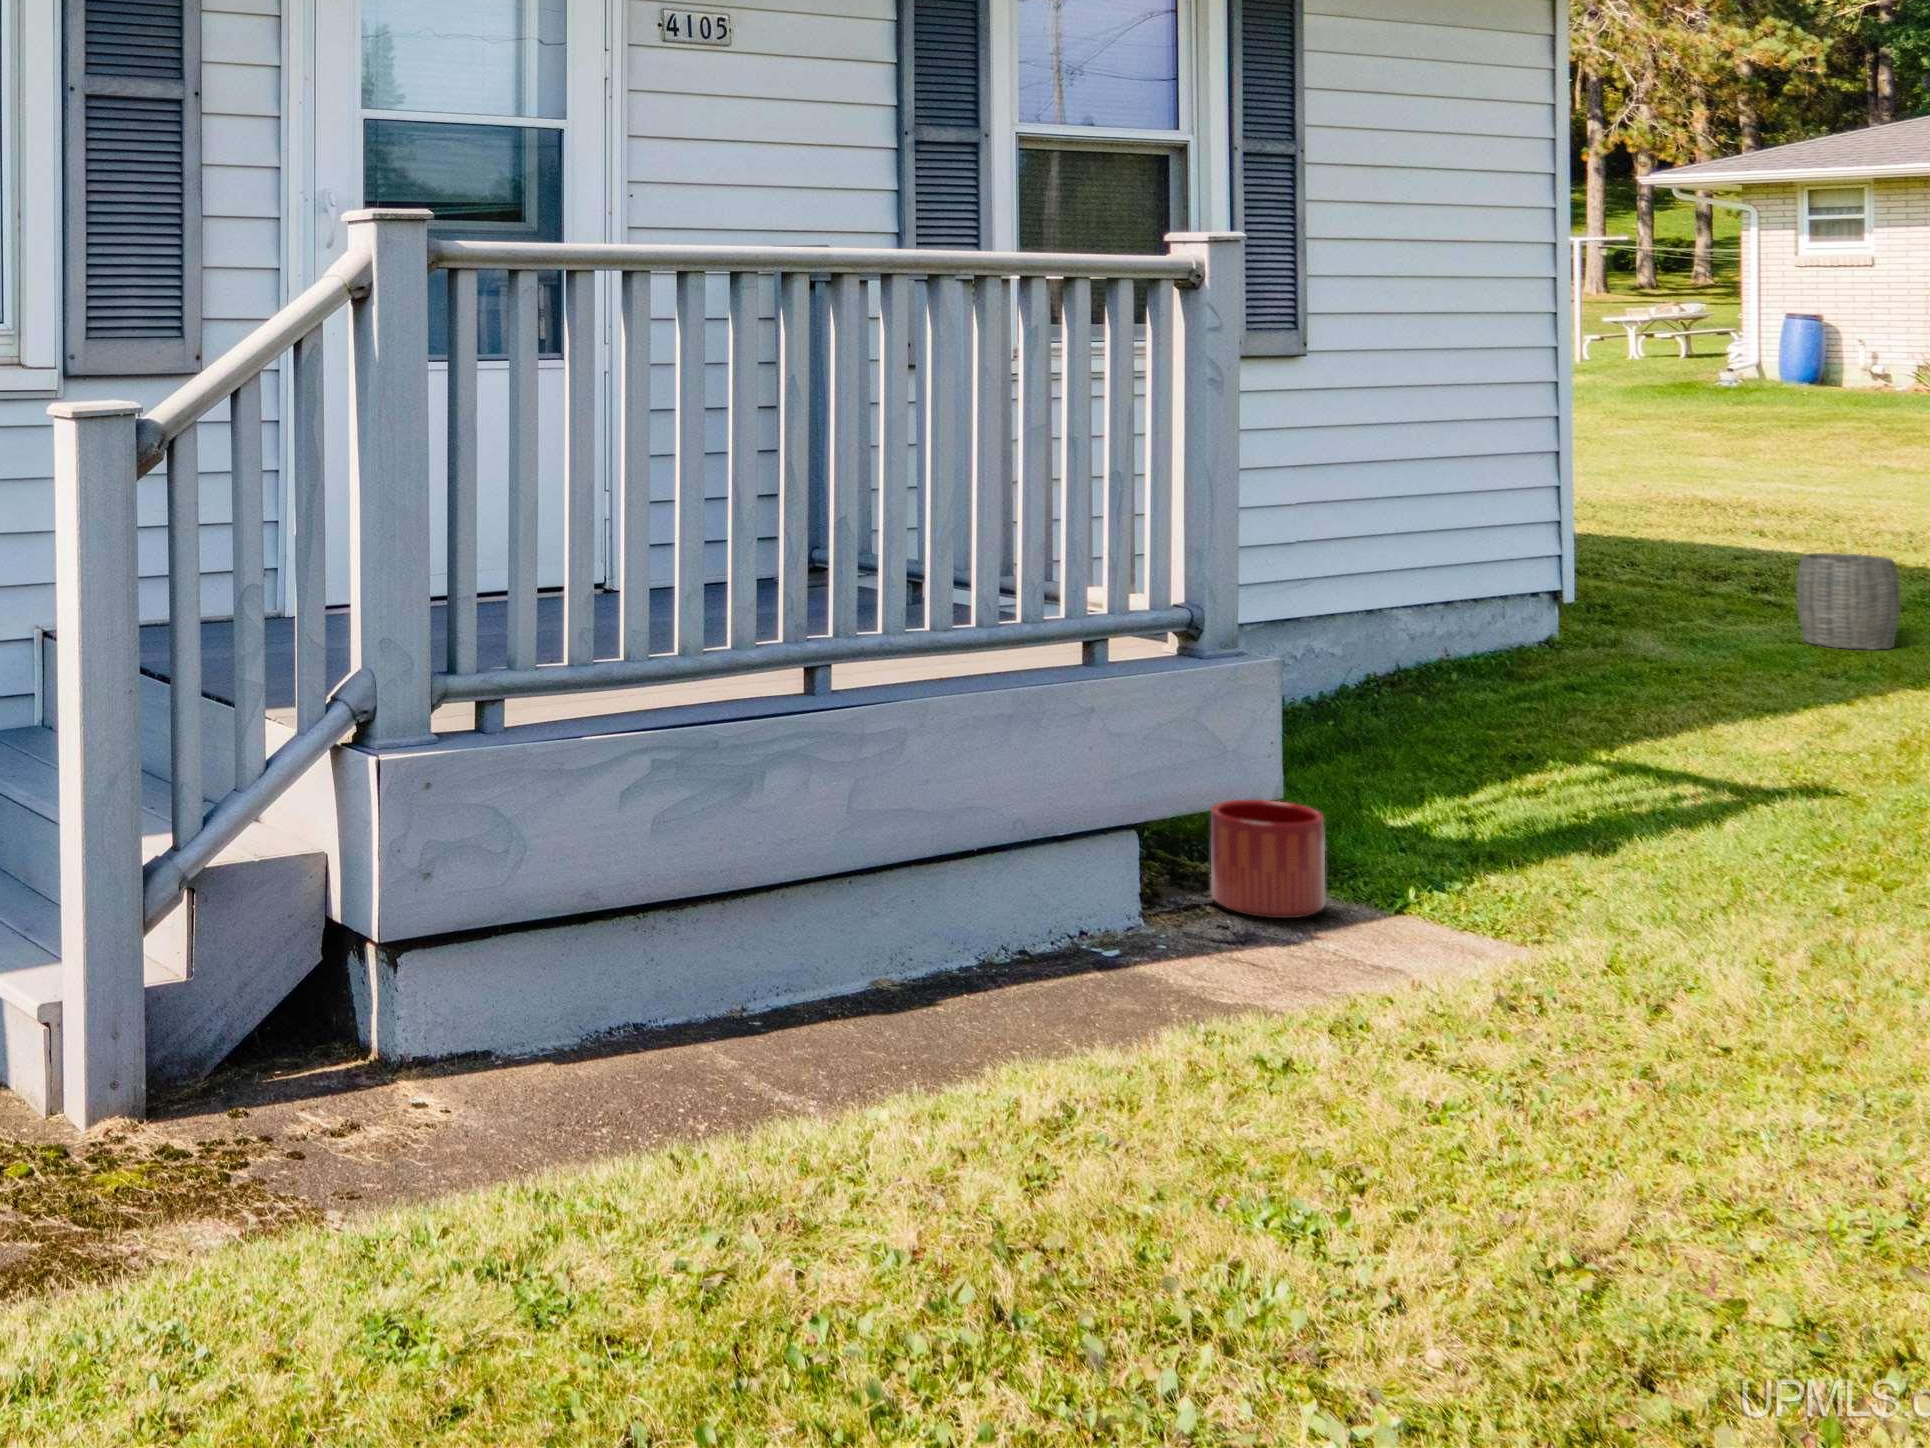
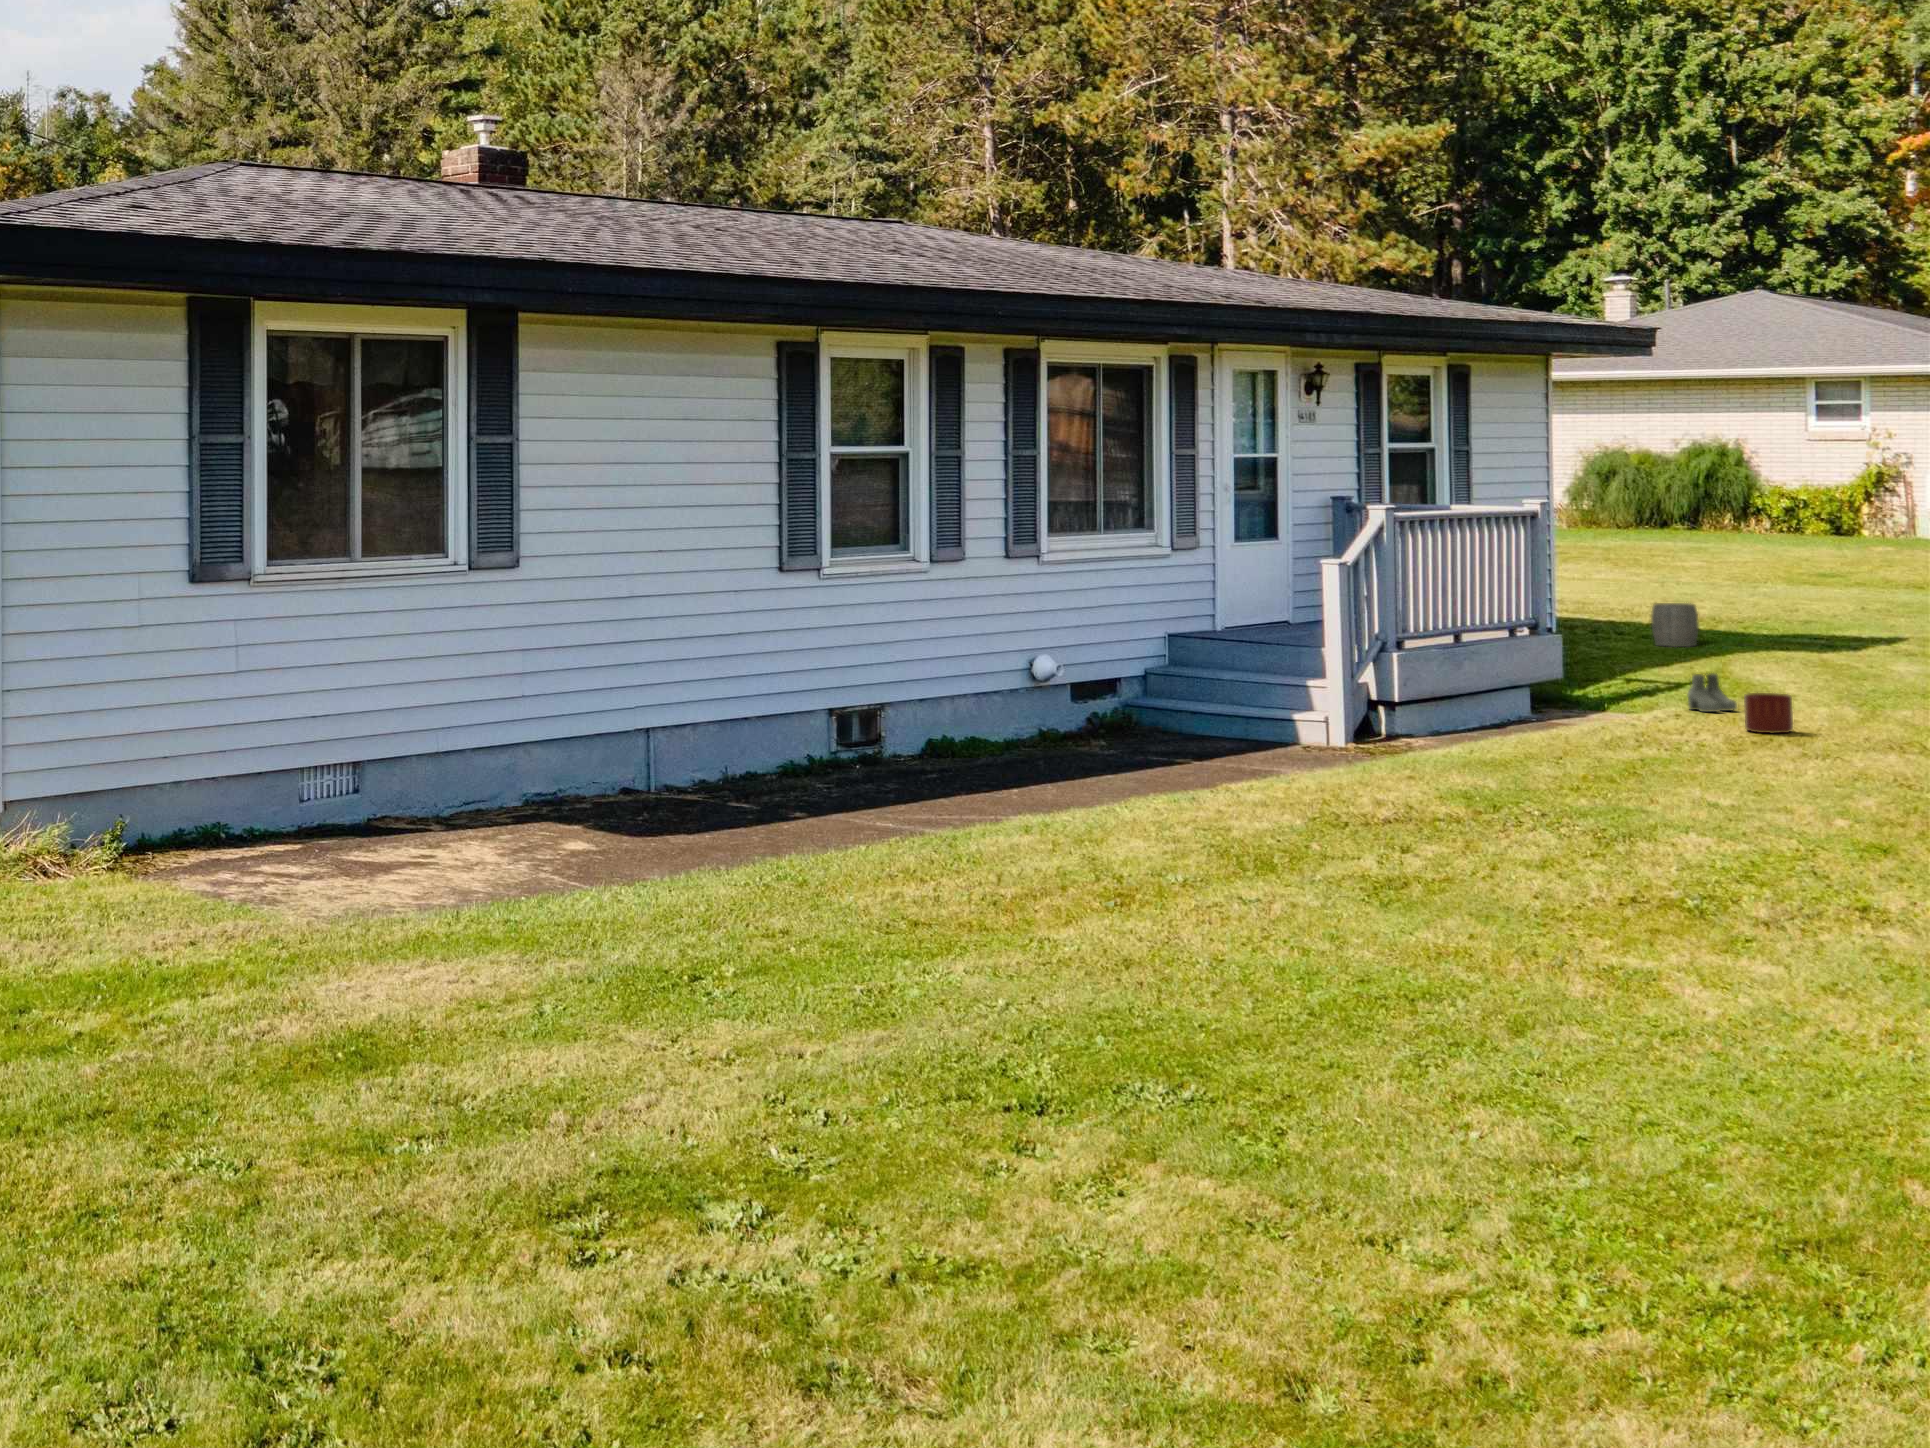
planter: present [1211,800,1325,918] -> present [1744,693,1793,733]
boots: none [1543,837,1683,970] -> present [1688,673,1737,712]

